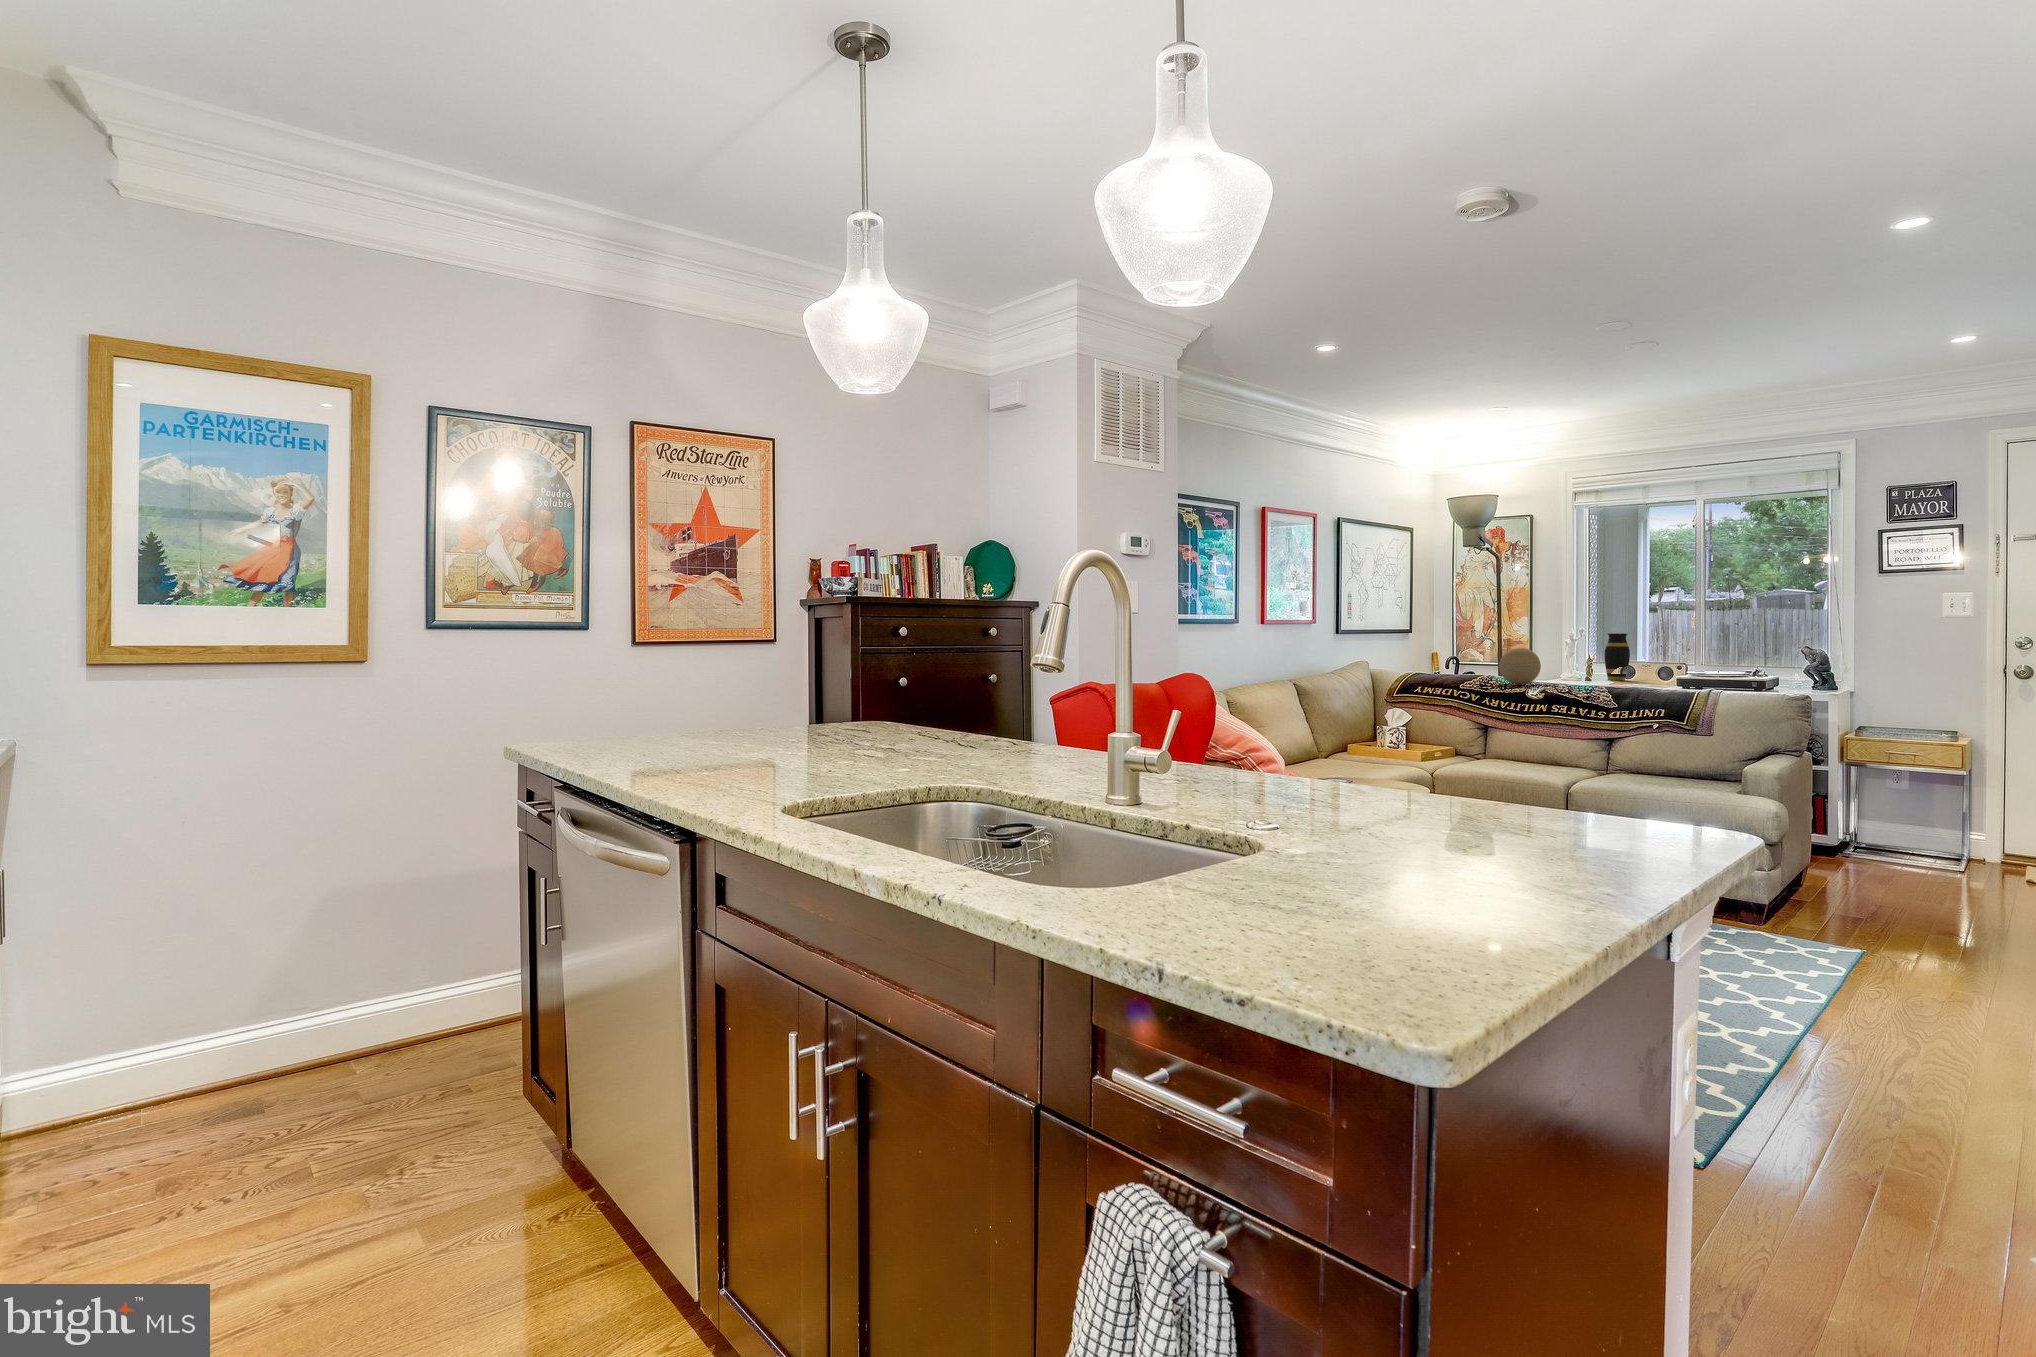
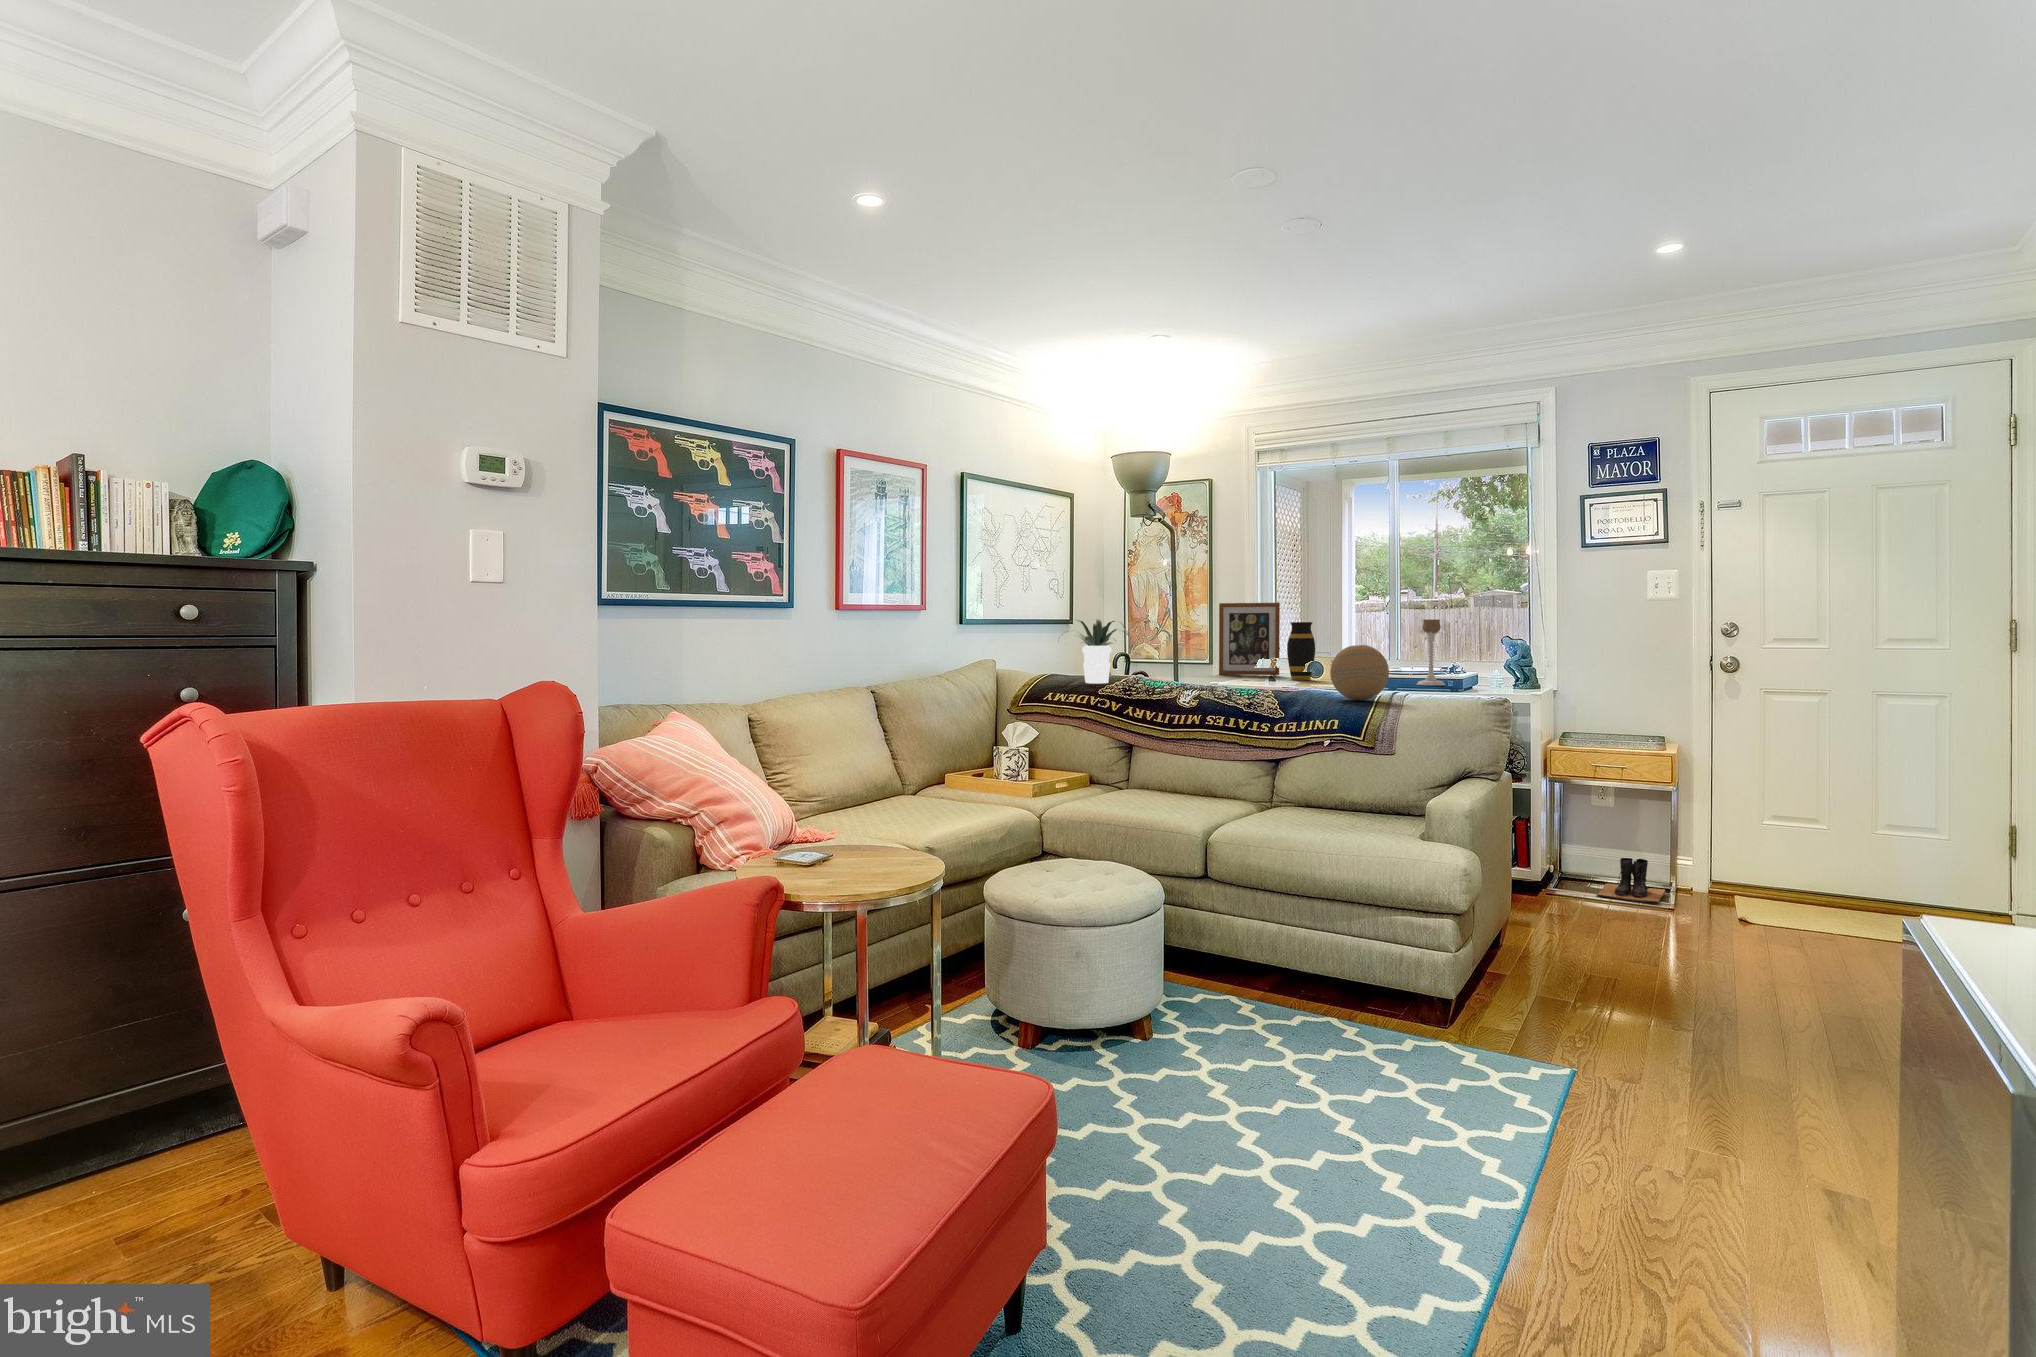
picture frame: none [1539,617,1595,676] -> present [1219,603,1280,675]
potted plant: none [1418,631,1482,680] -> present [1069,619,1131,683]
candle holder: none [1724,632,1750,686] -> present [1417,619,1445,686]
decorative orb: present [1499,648,1541,685] -> present [1330,645,1389,700]
boots: none [1889,830,1956,866] -> present [1597,858,1666,903]

